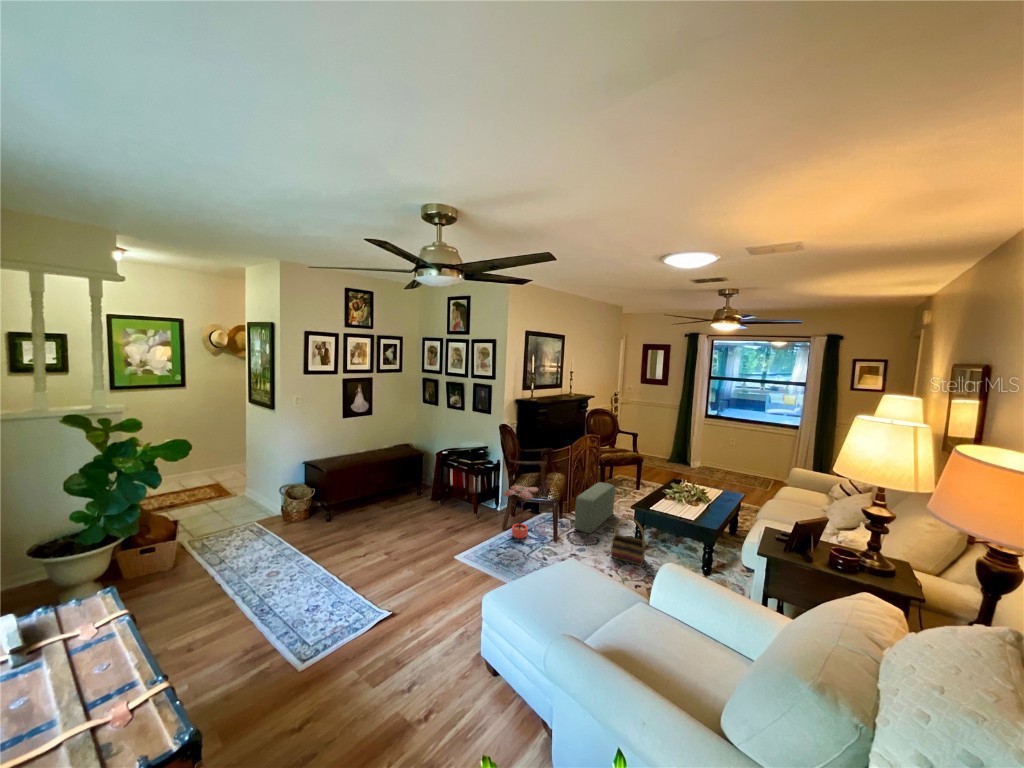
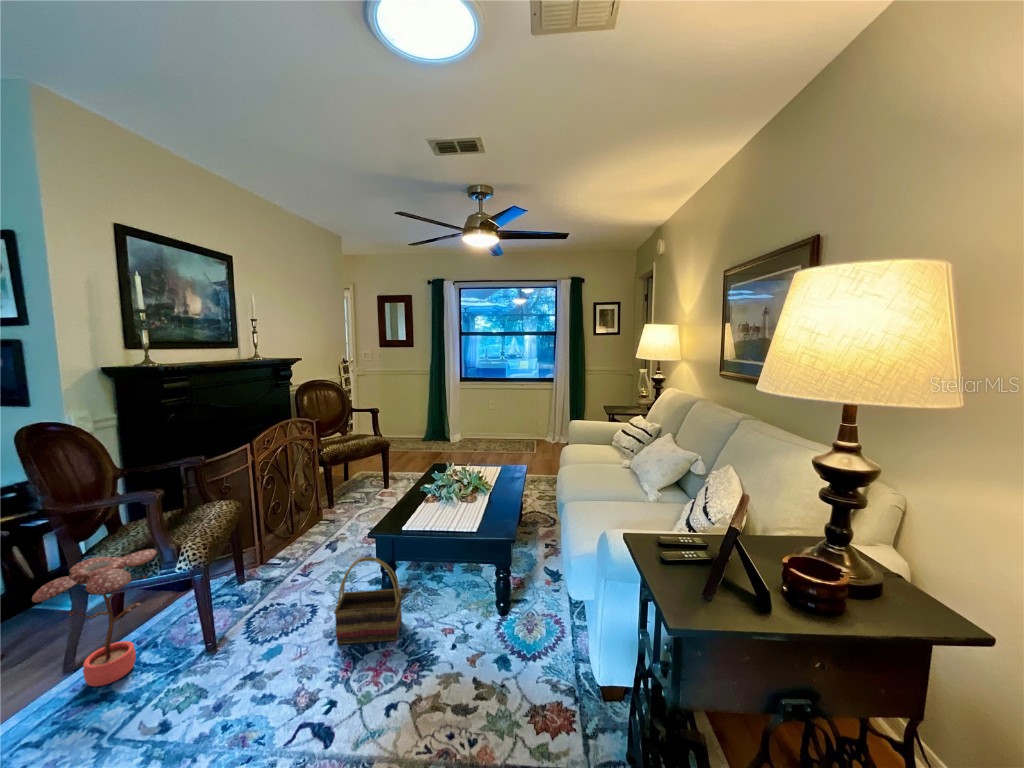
pouf: present [574,482,615,533] -> none [261,495,347,601]

